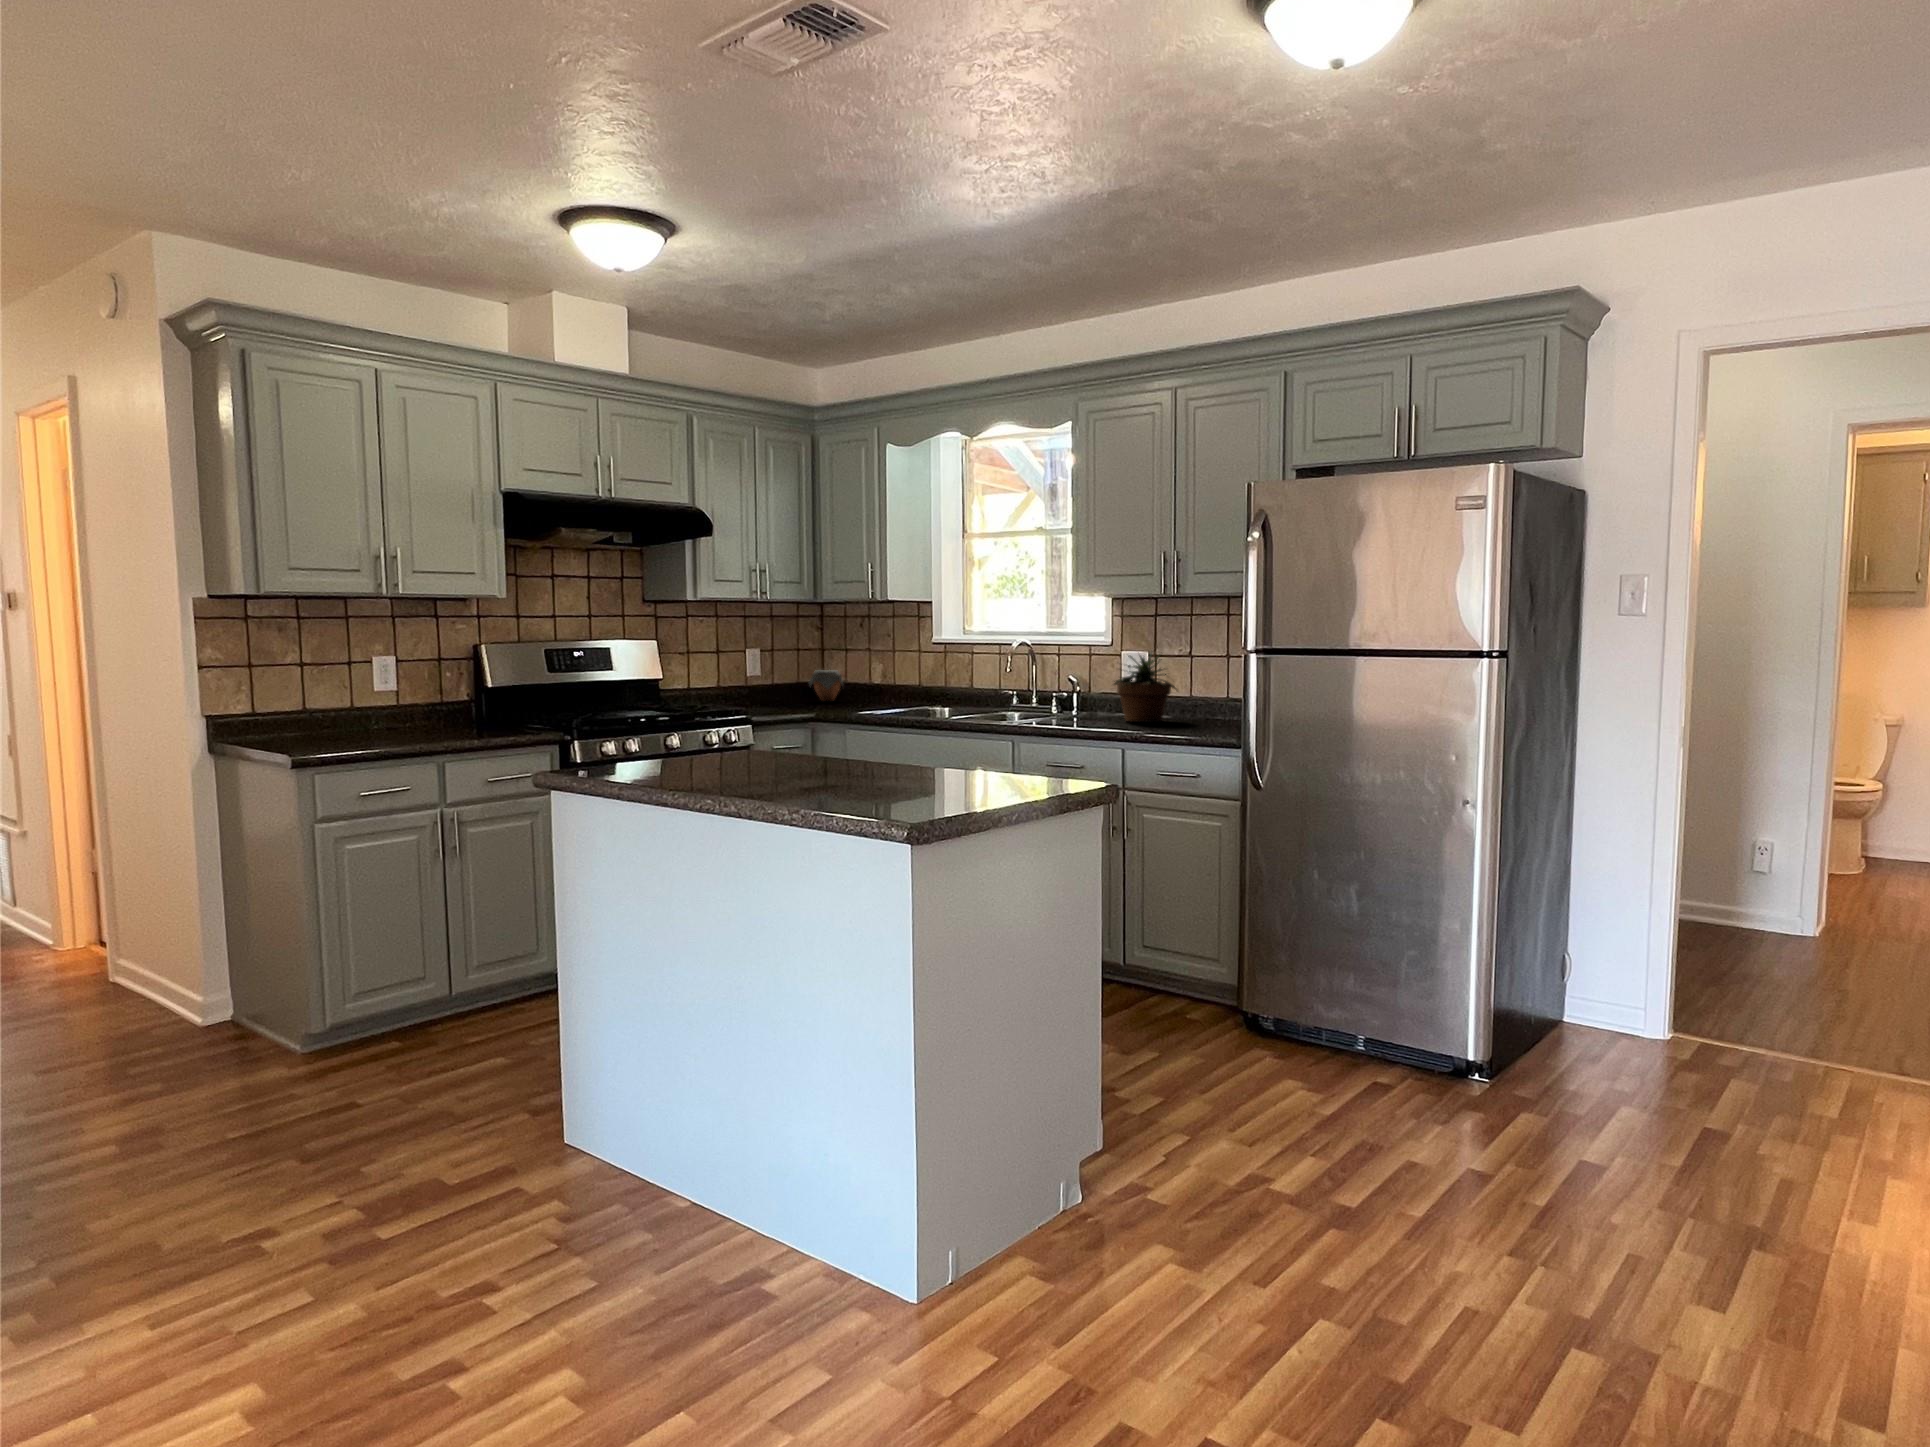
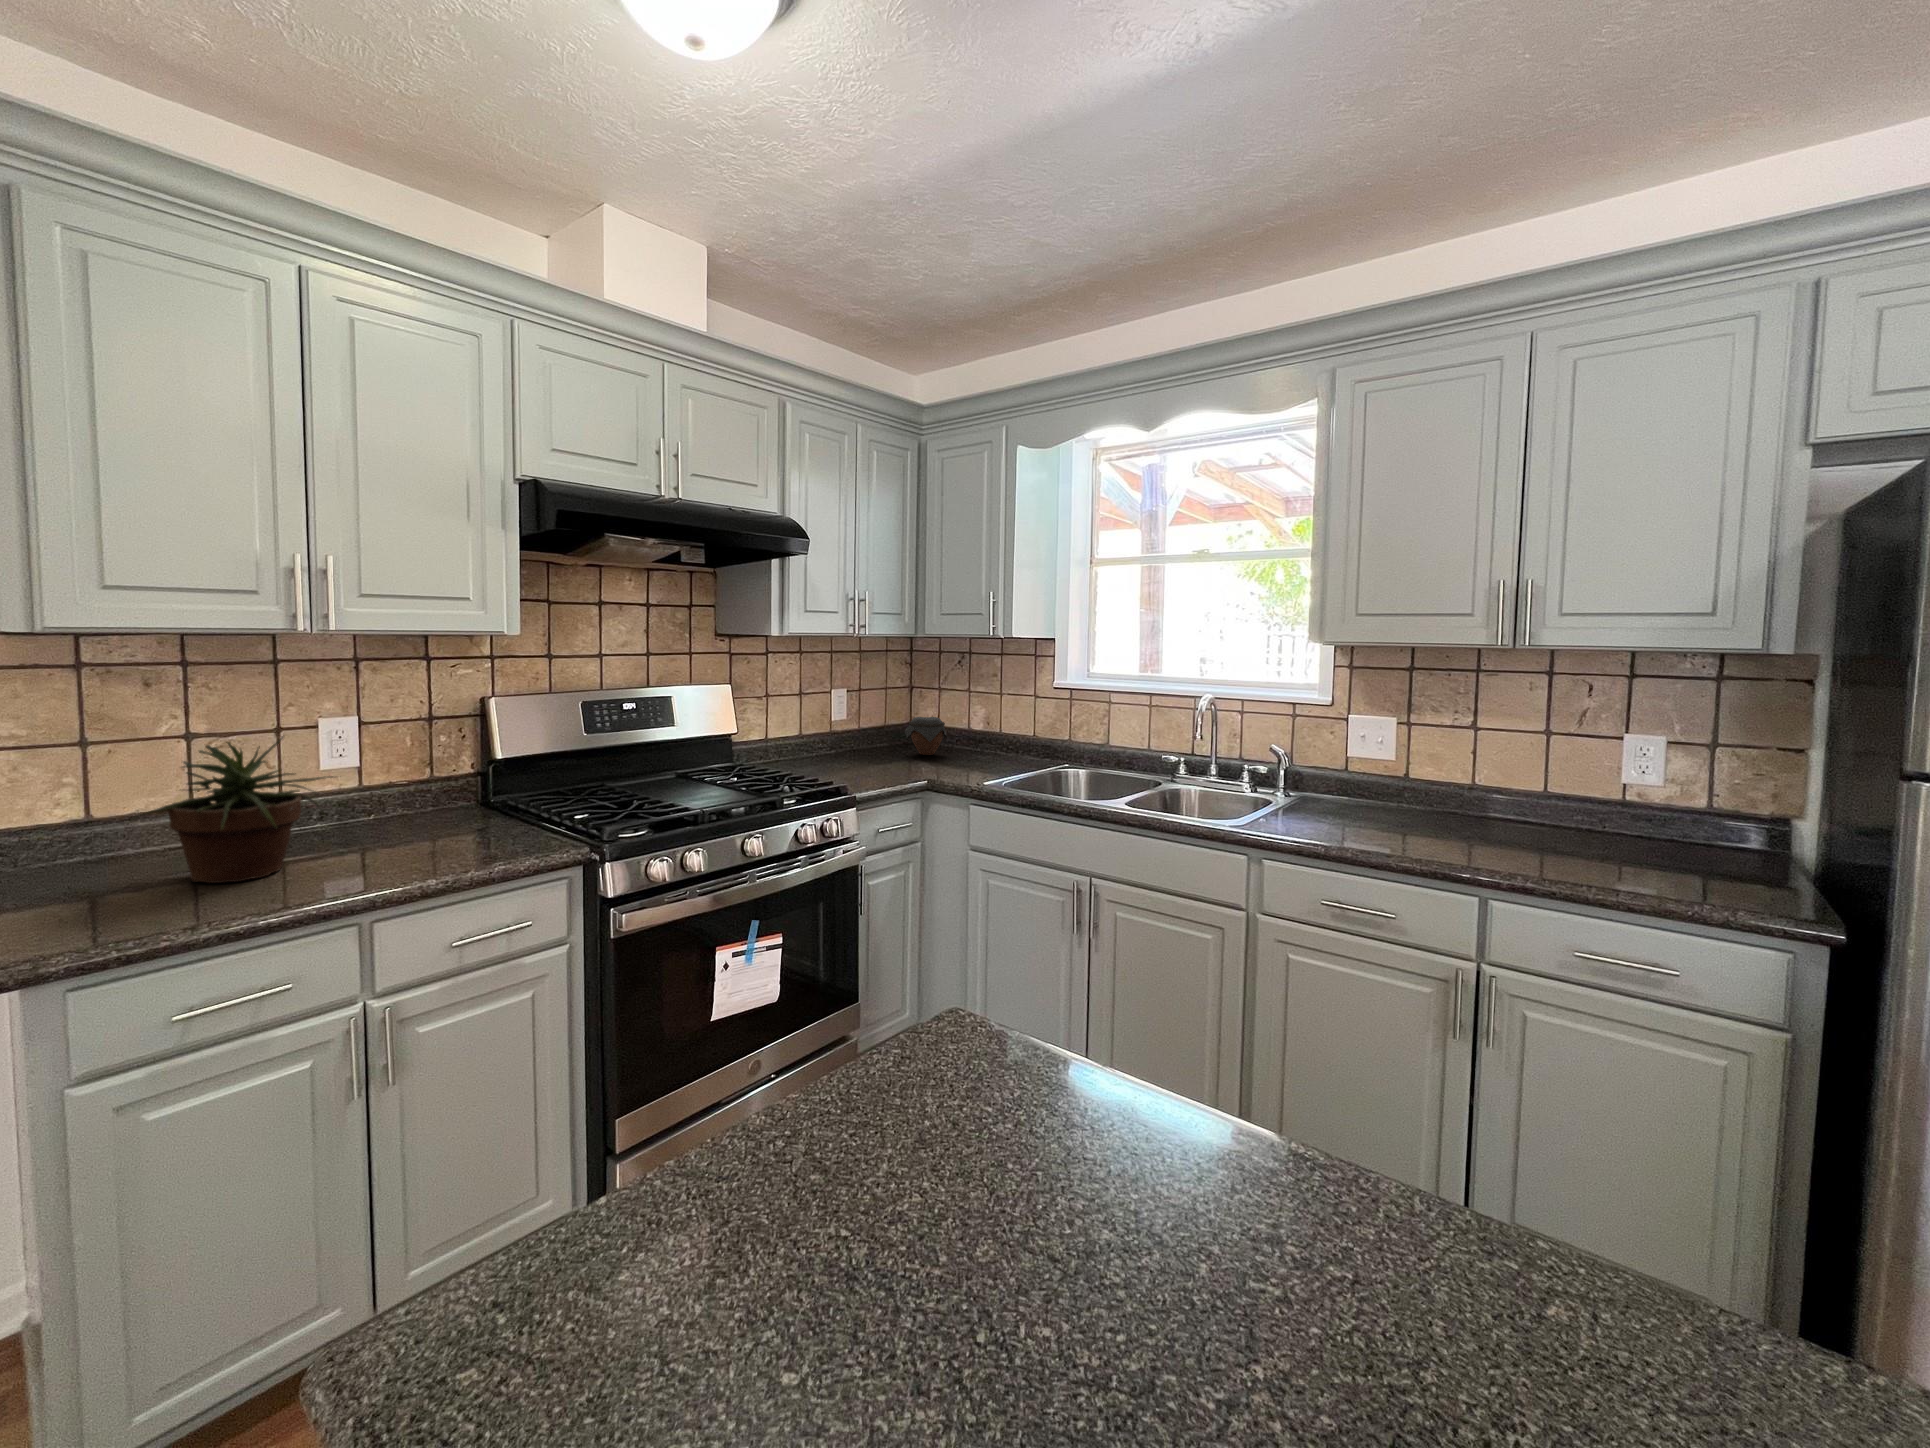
potted plant: present [1114,654,1176,722] -> present [133,737,333,883]

